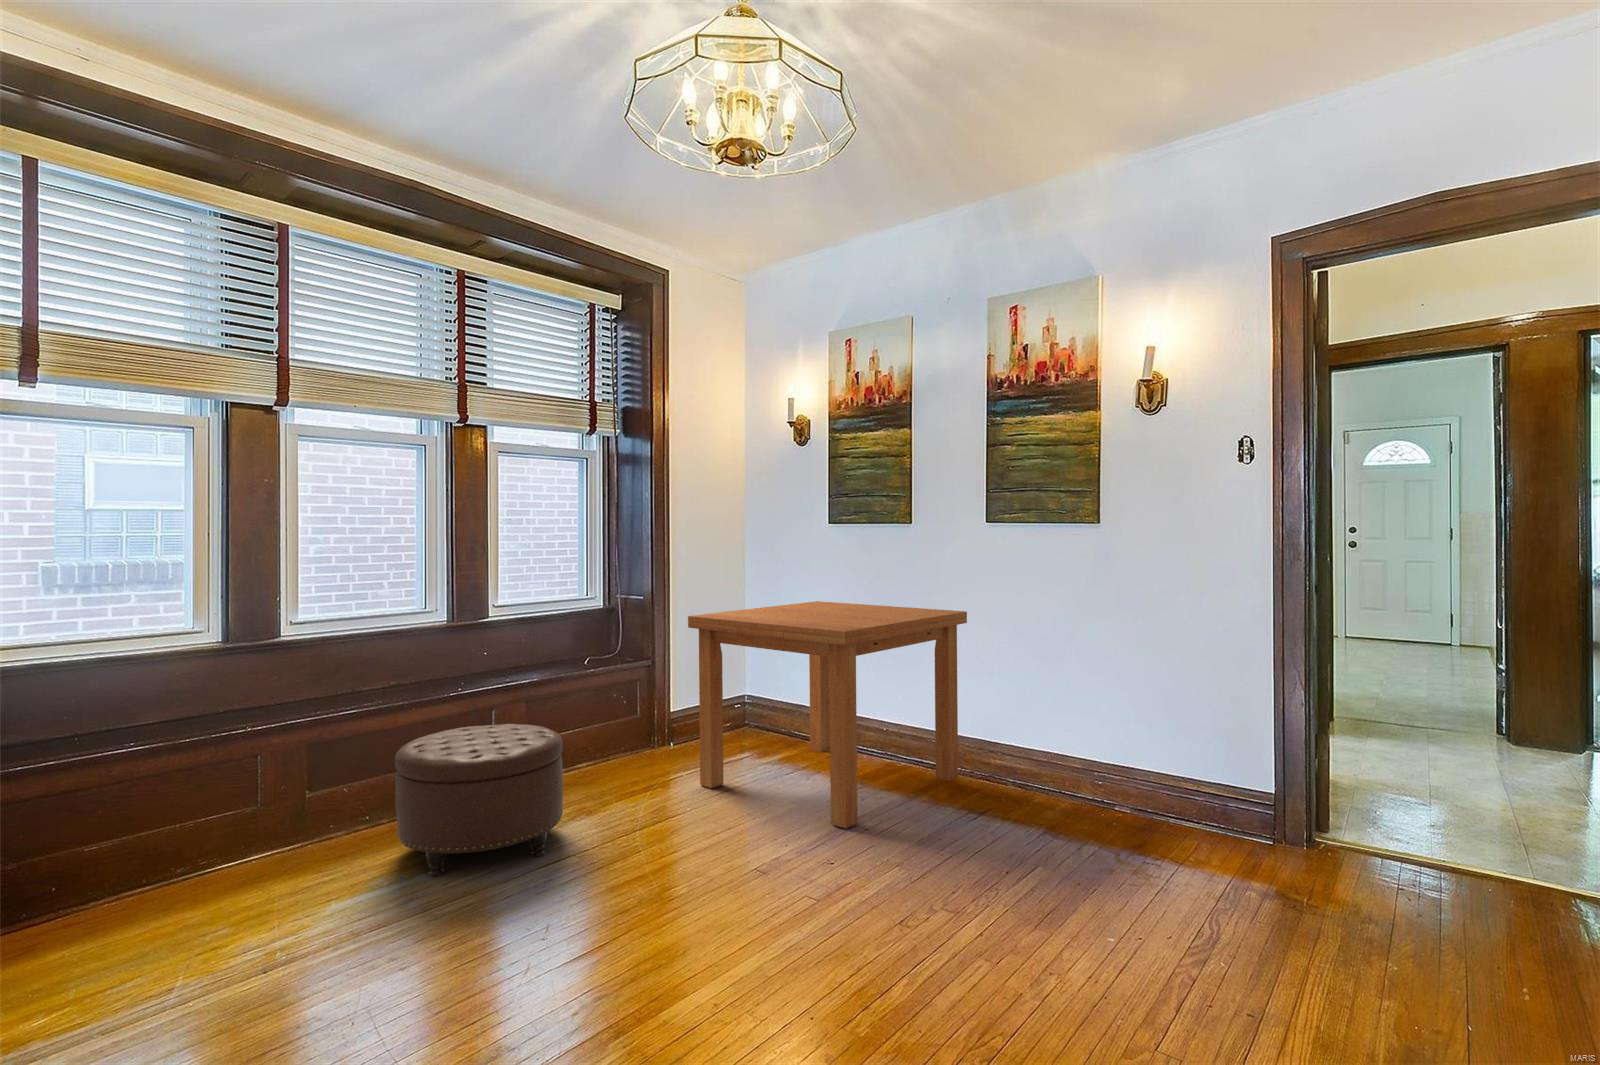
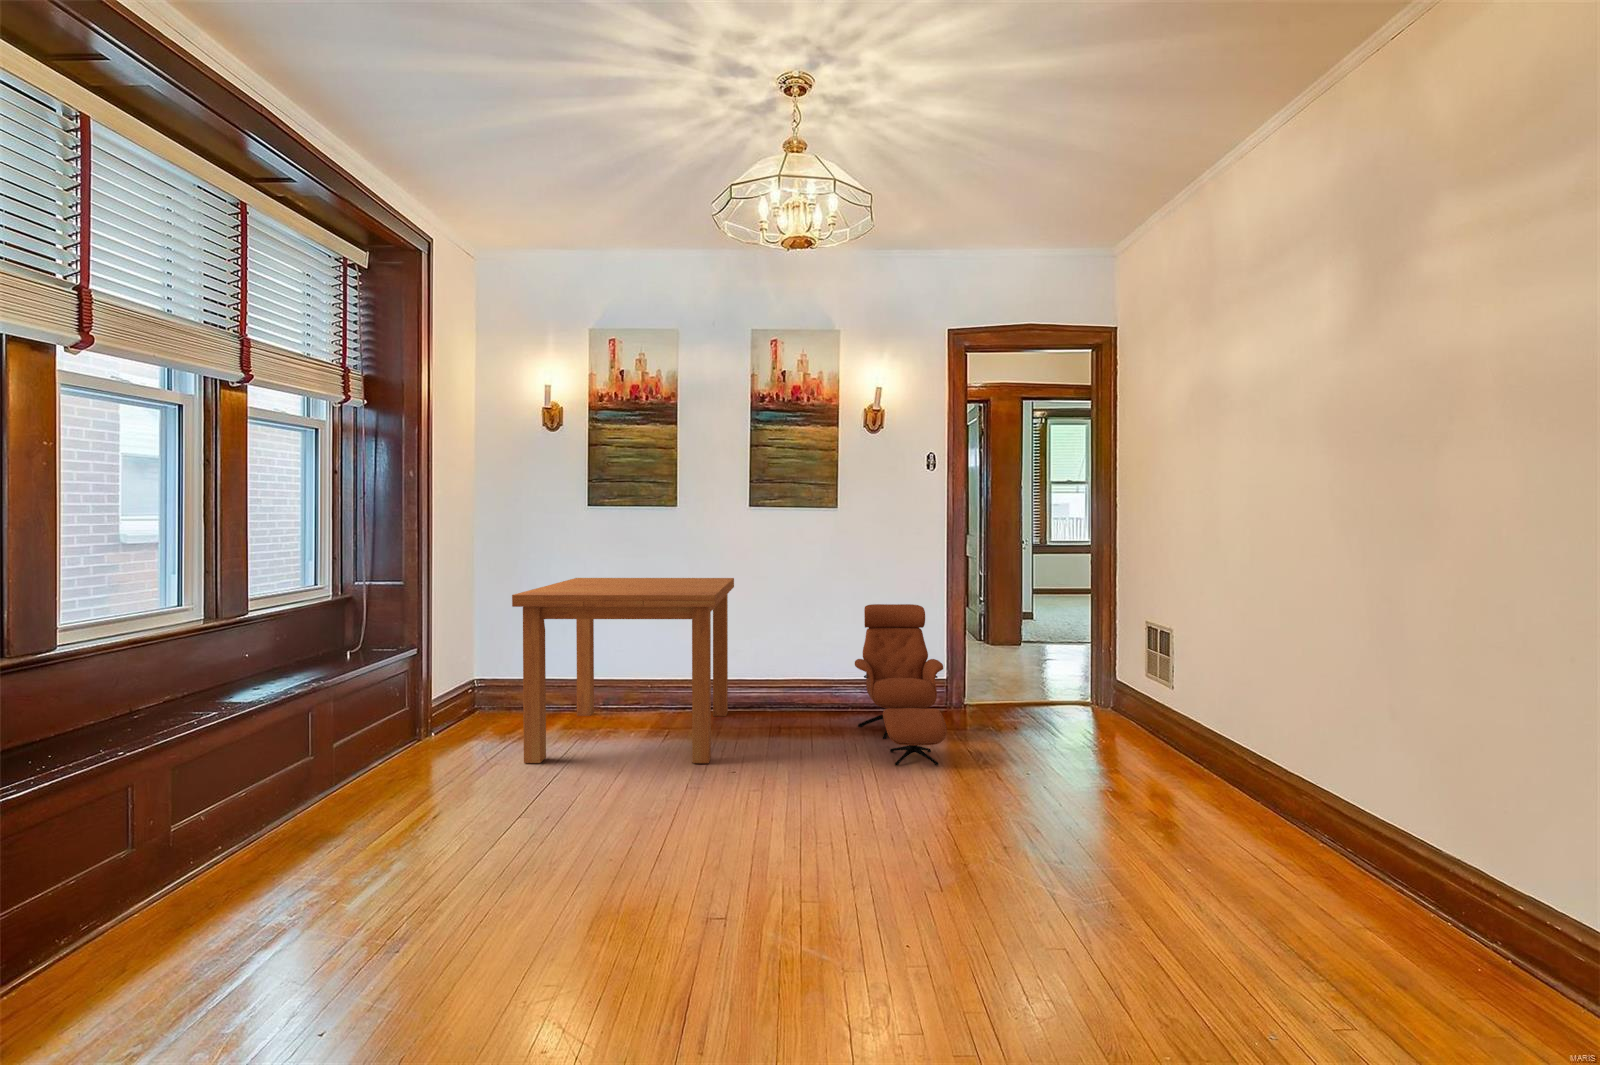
lounge chair: none [1041,662,1225,912] -> present [855,604,947,765]
ottoman: present [395,724,563,876] -> none [252,726,470,918]

